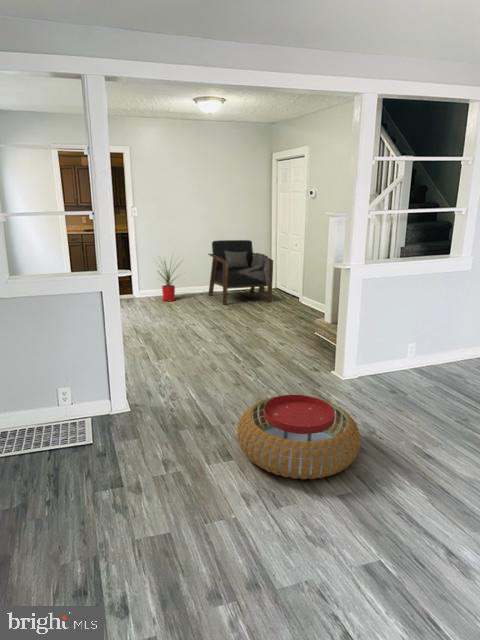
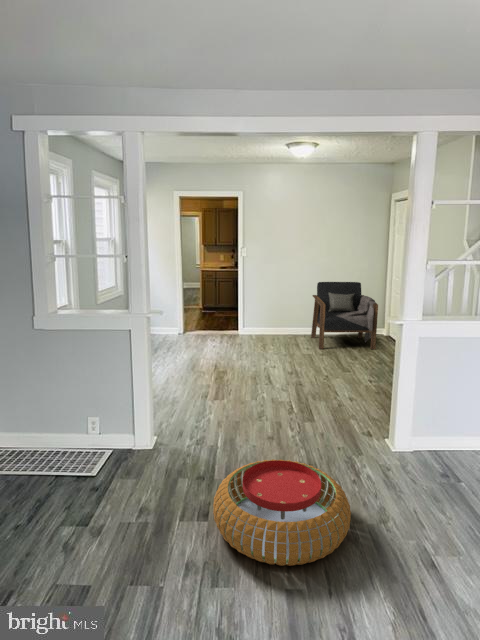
house plant: present [158,259,182,301] -> none [251,293,286,341]

